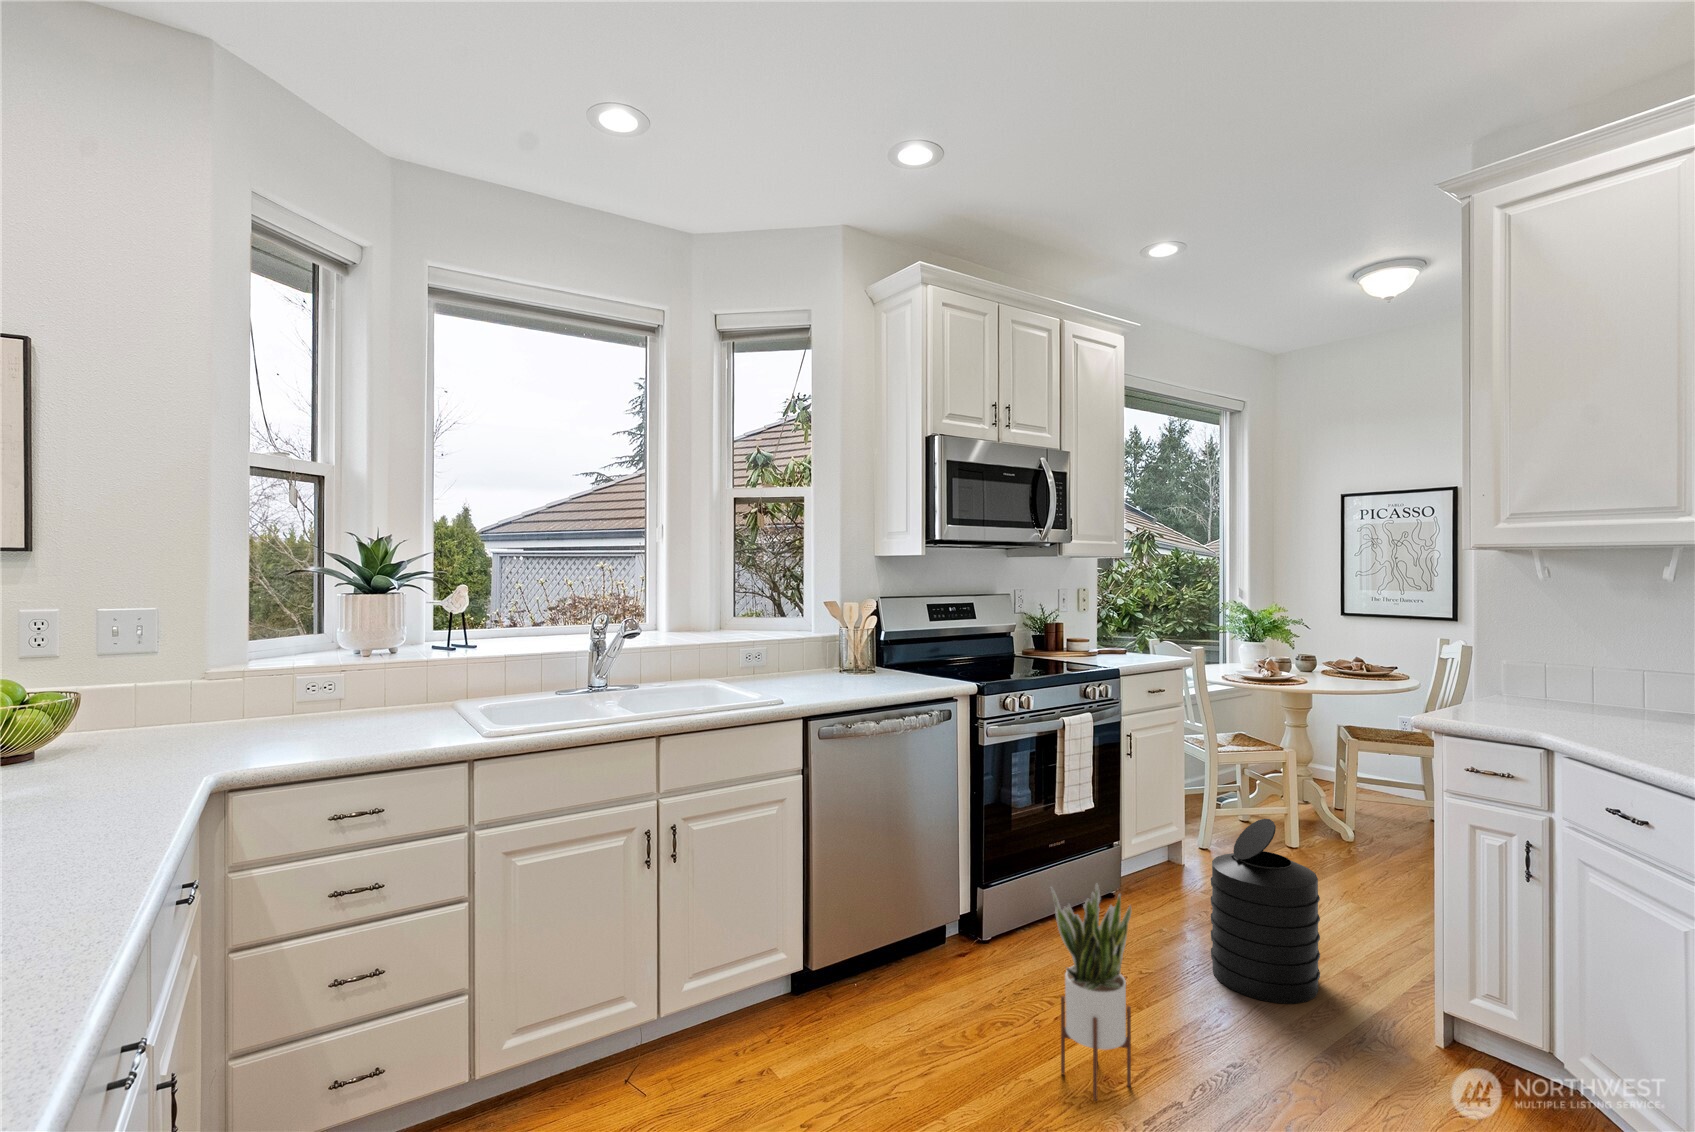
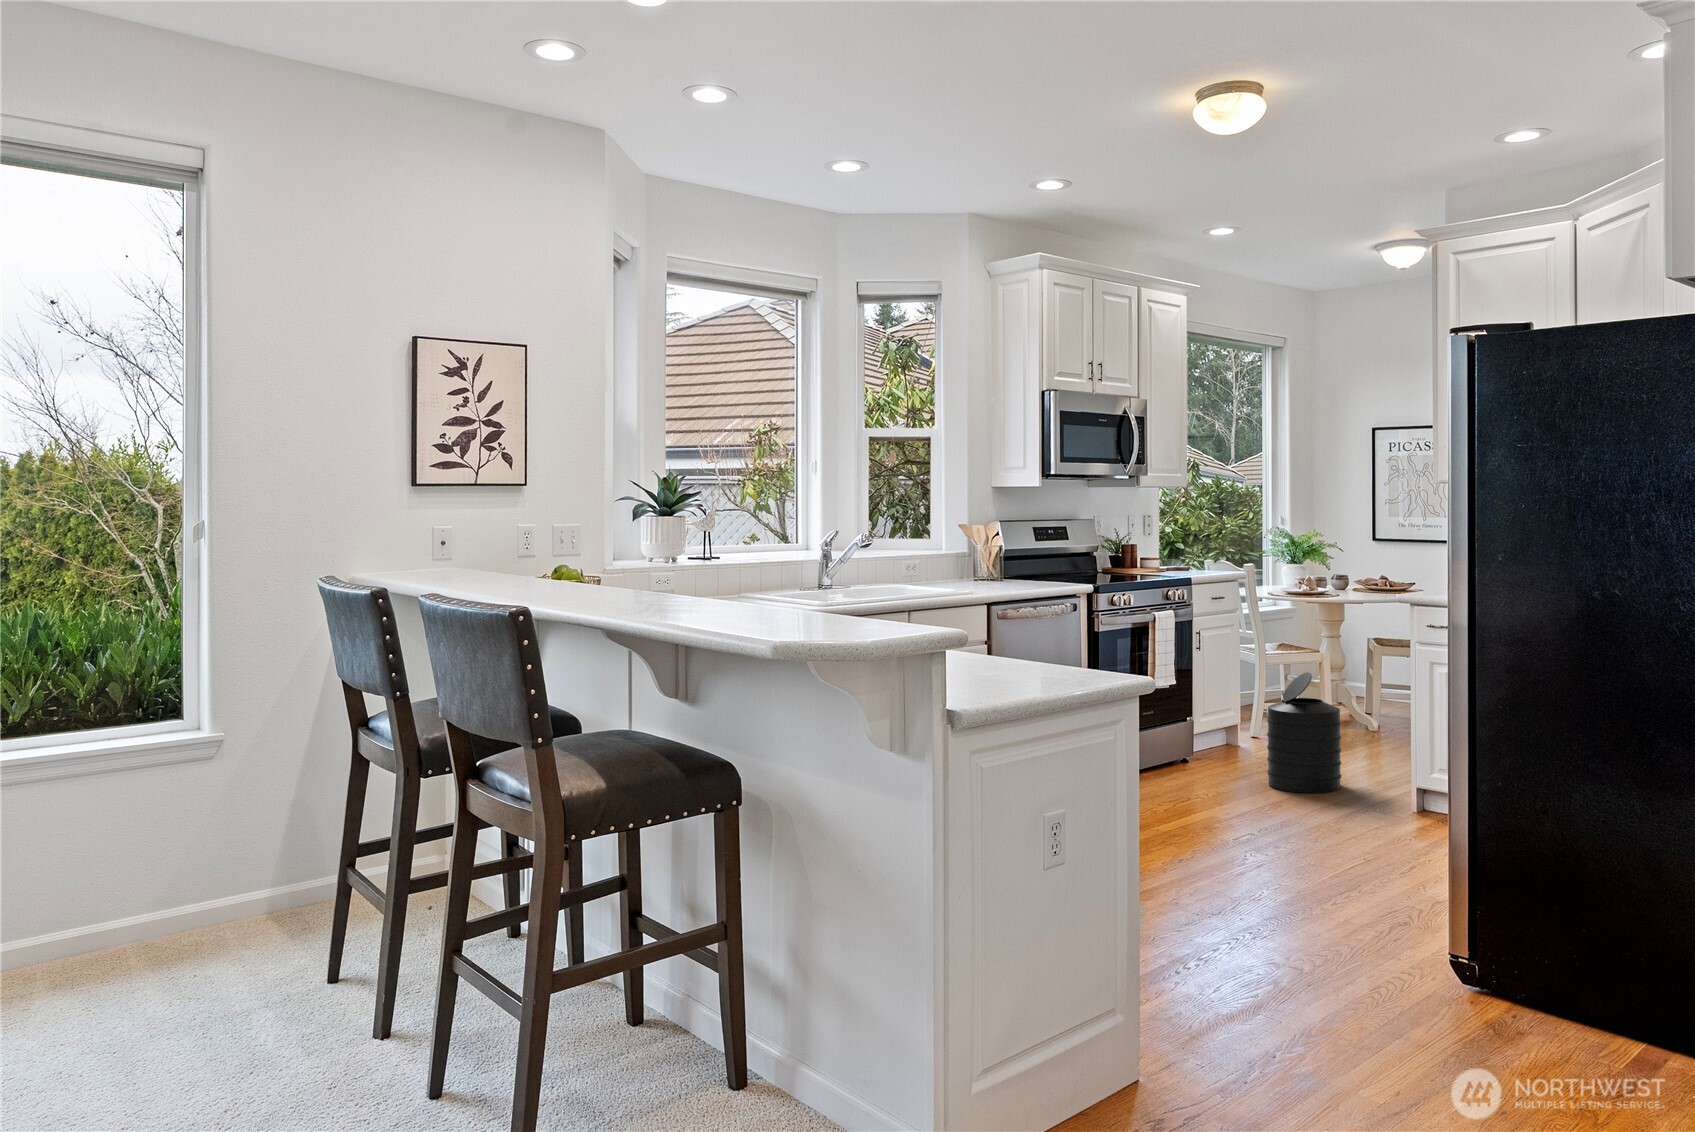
potted plant: present [1051,884,1131,1100] -> none [1173,695,1224,827]

